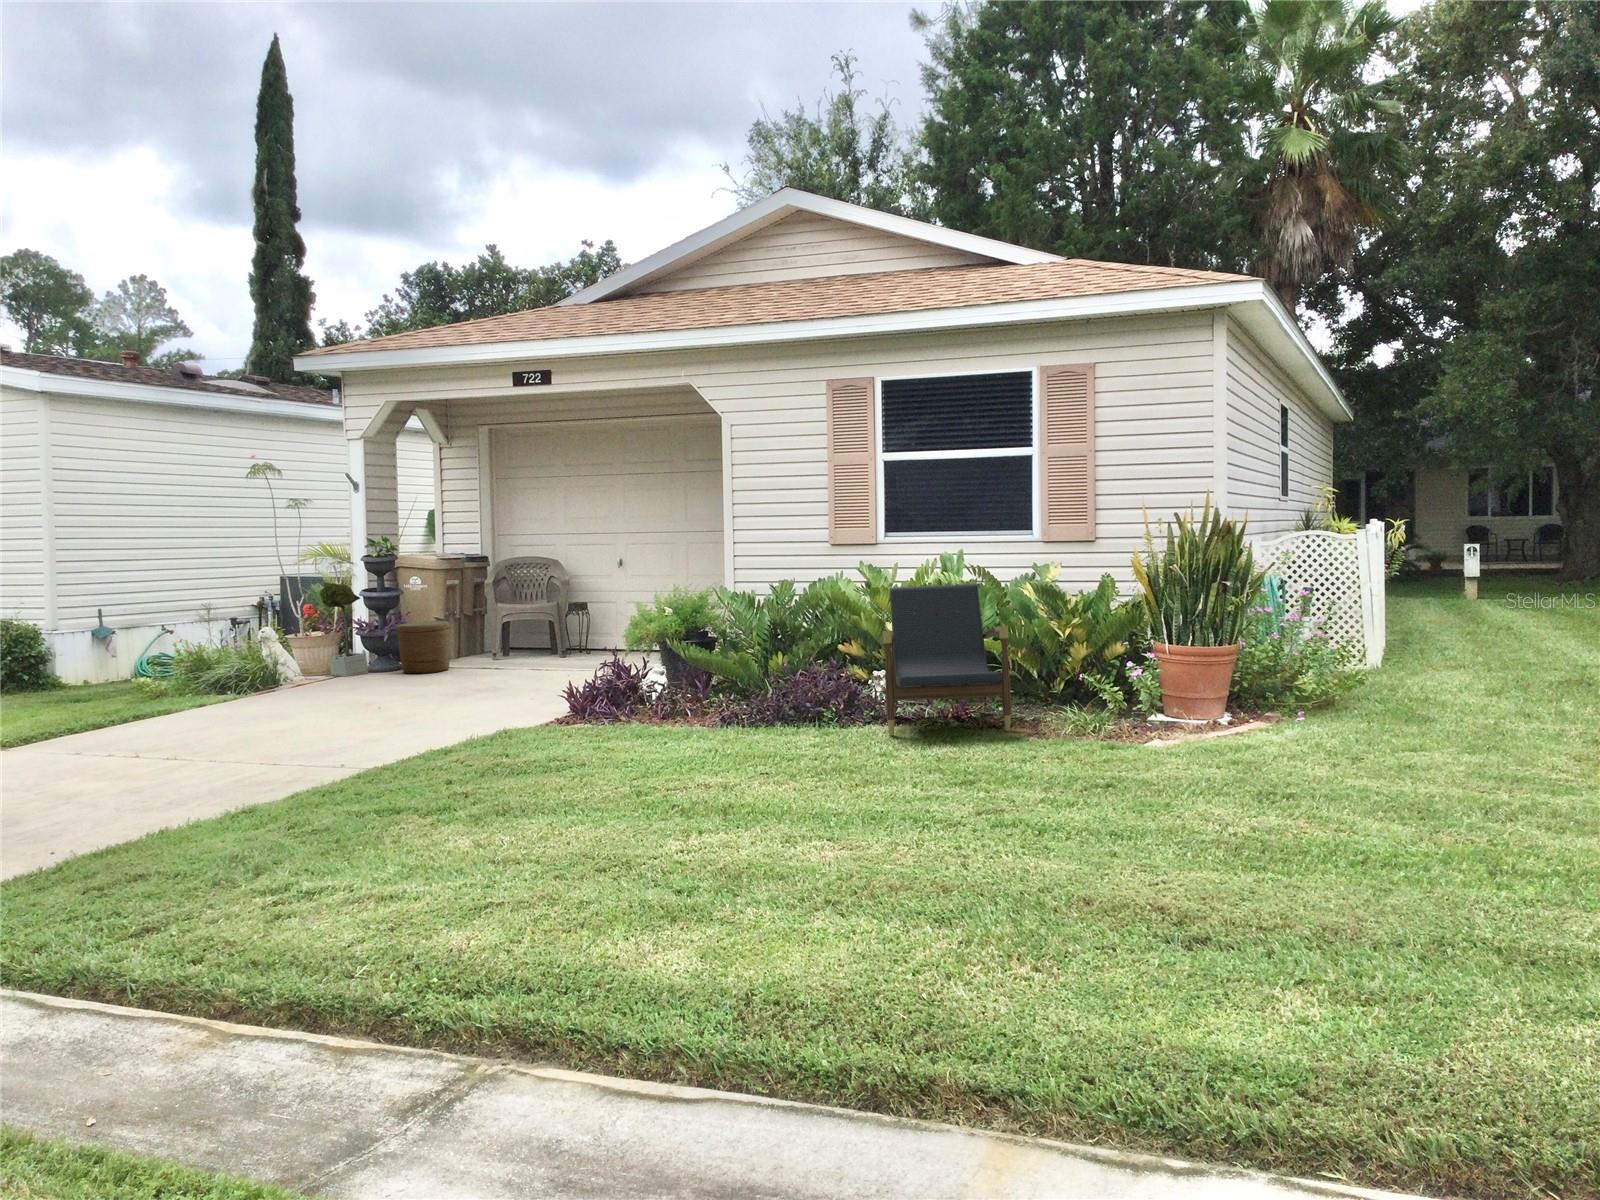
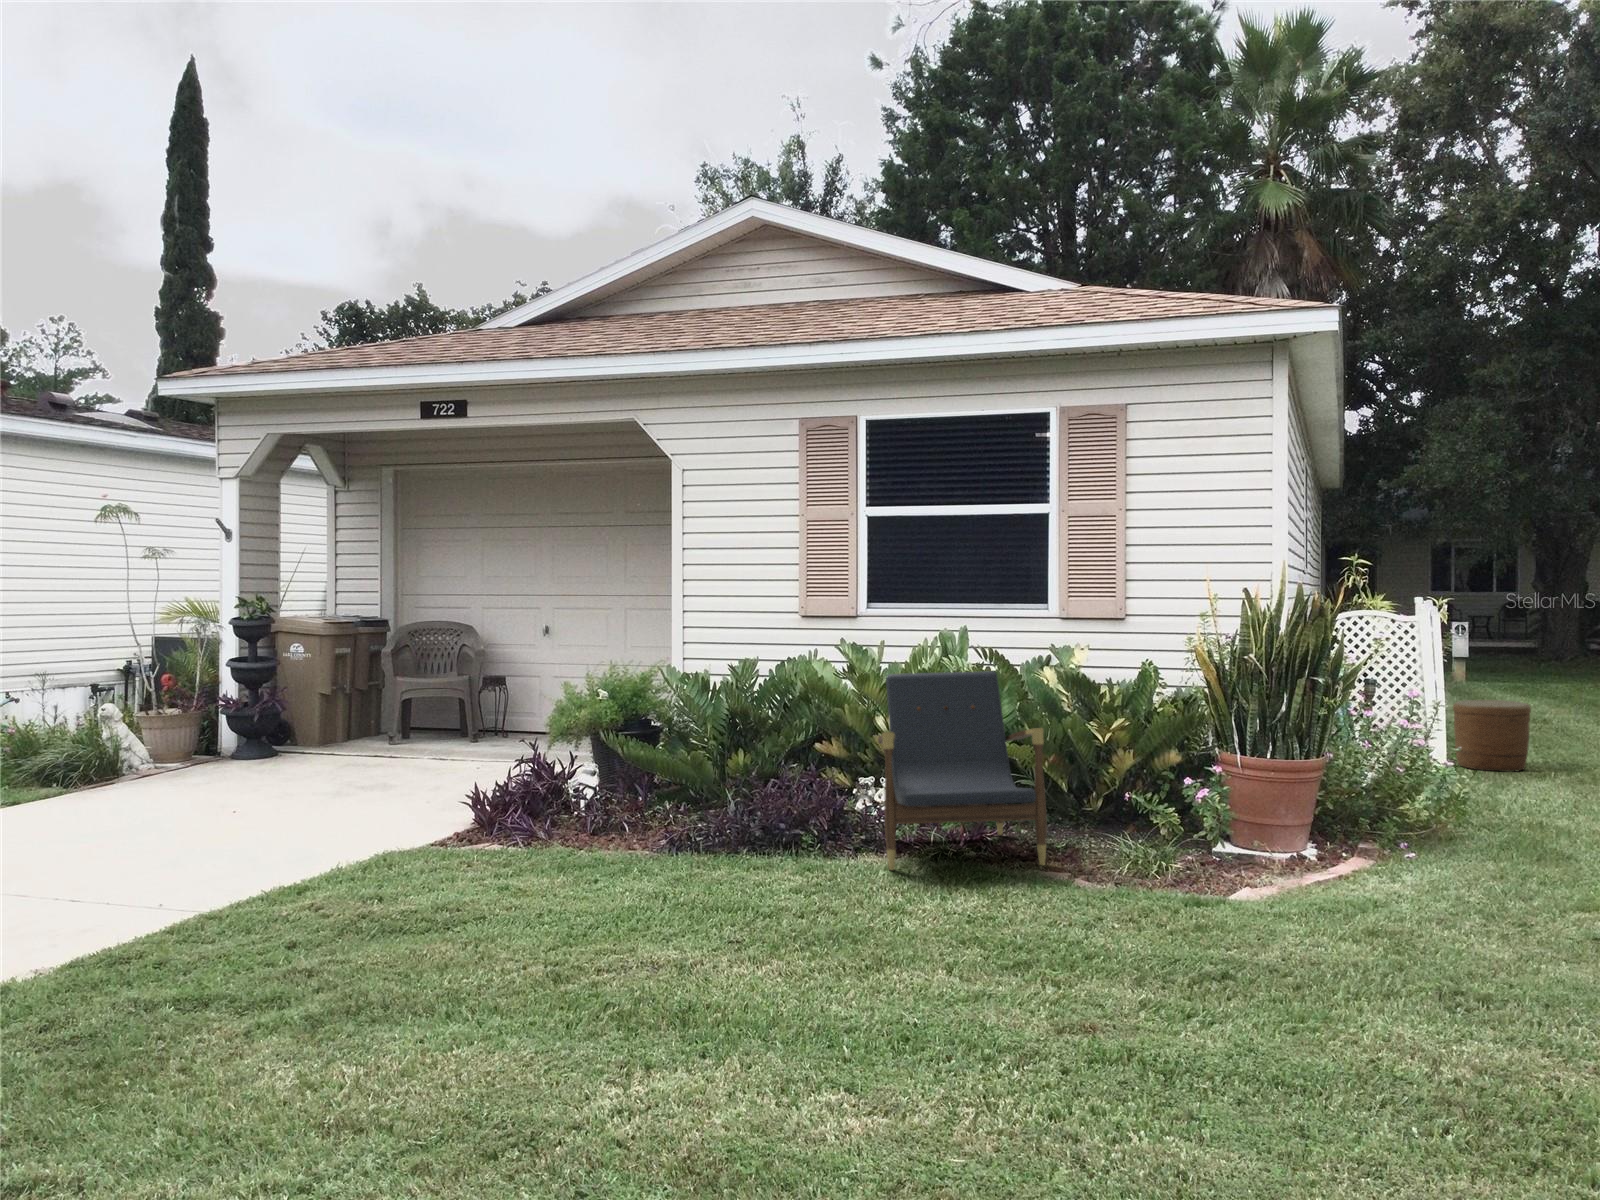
potted tree: present [319,582,368,677] -> none [175,649,233,766]
woven basket: present [396,621,450,673] -> present [1453,700,1531,772]

